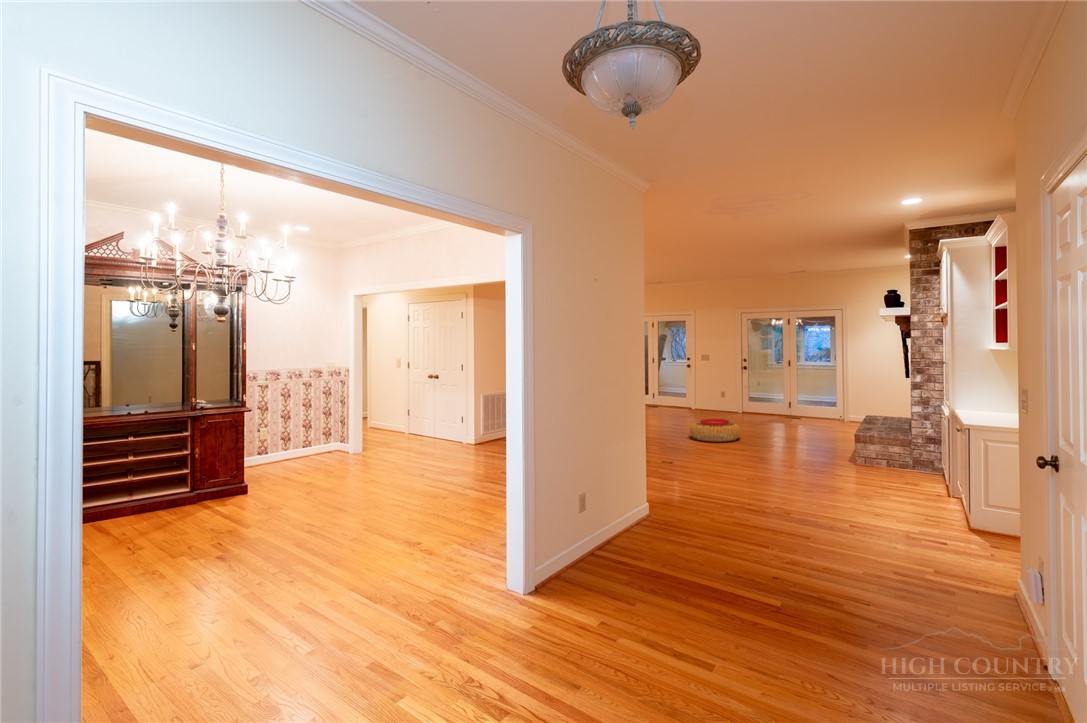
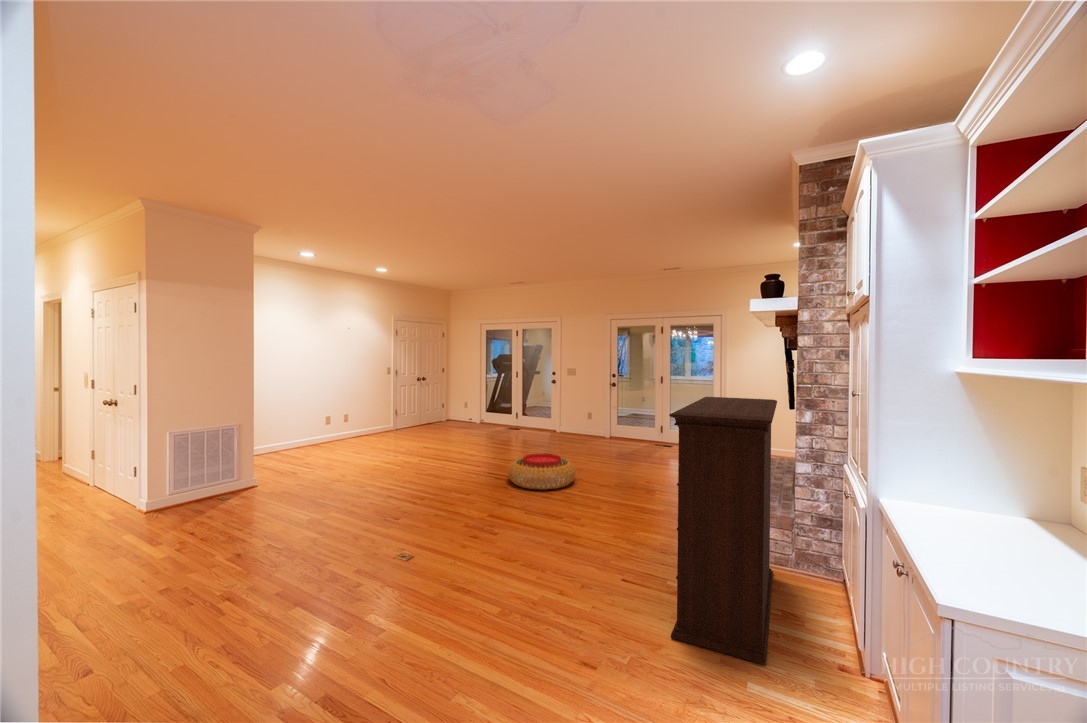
bookshelf: none [842,369,899,497] -> present [669,397,777,665]

